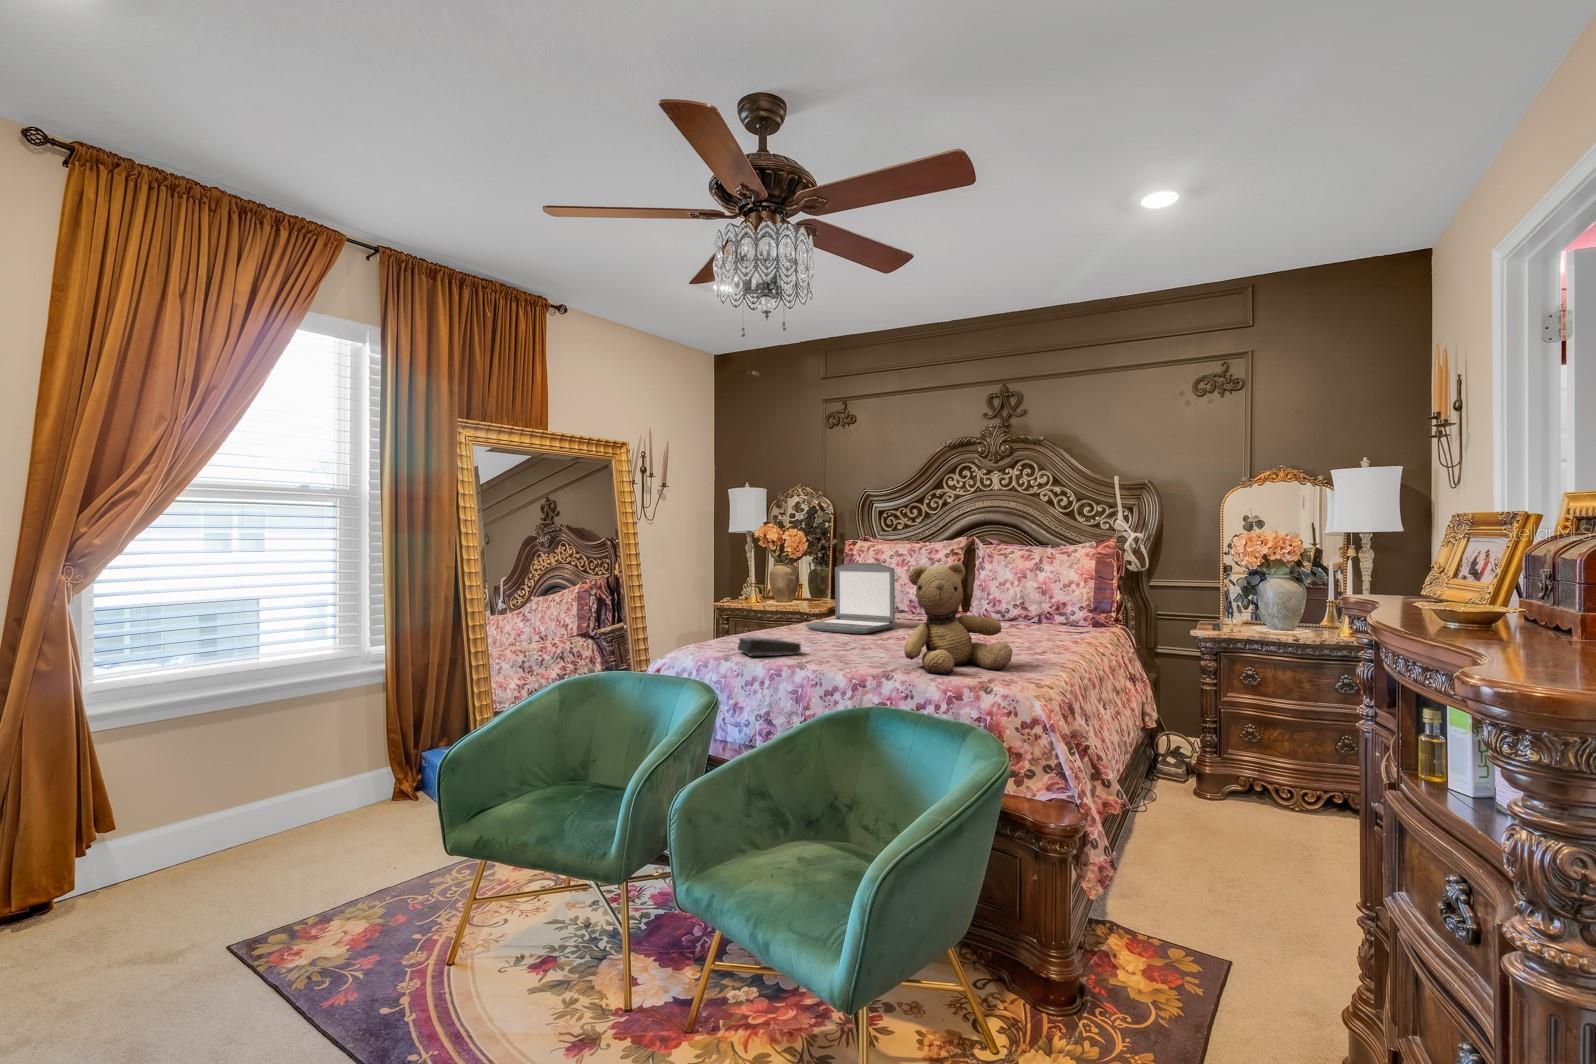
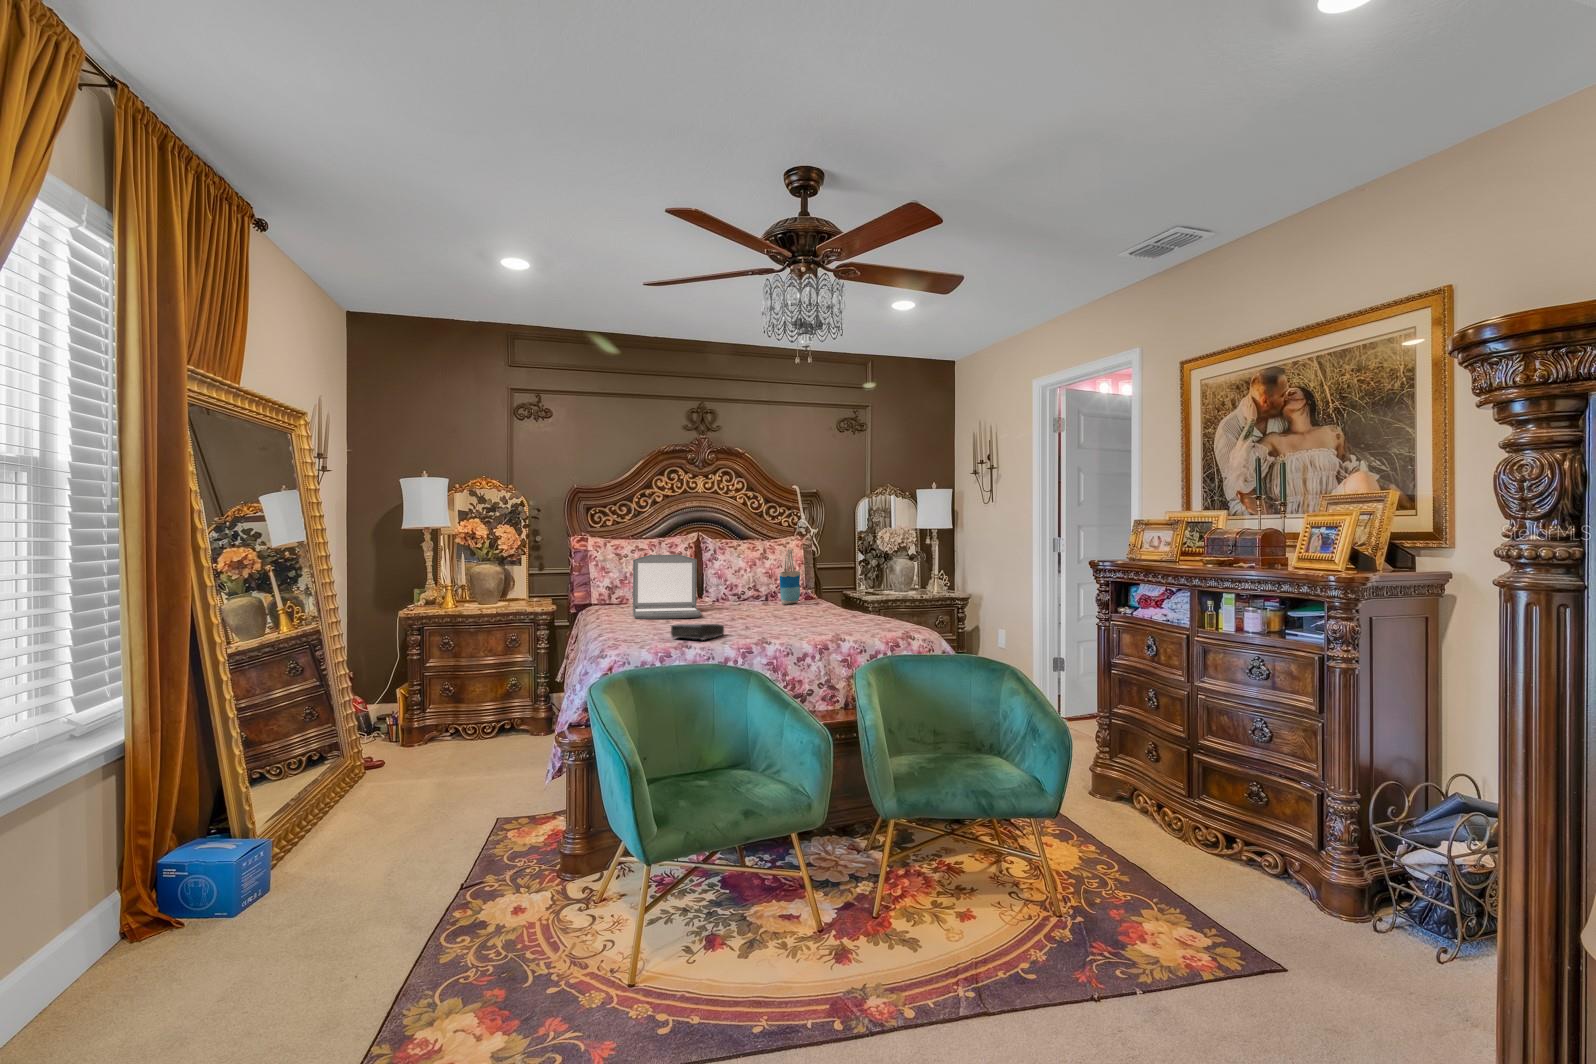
tote bag: none [1027,558,1074,629] -> present [780,549,800,605]
teddy bear: present [904,562,1012,674] -> none [815,550,883,635]

